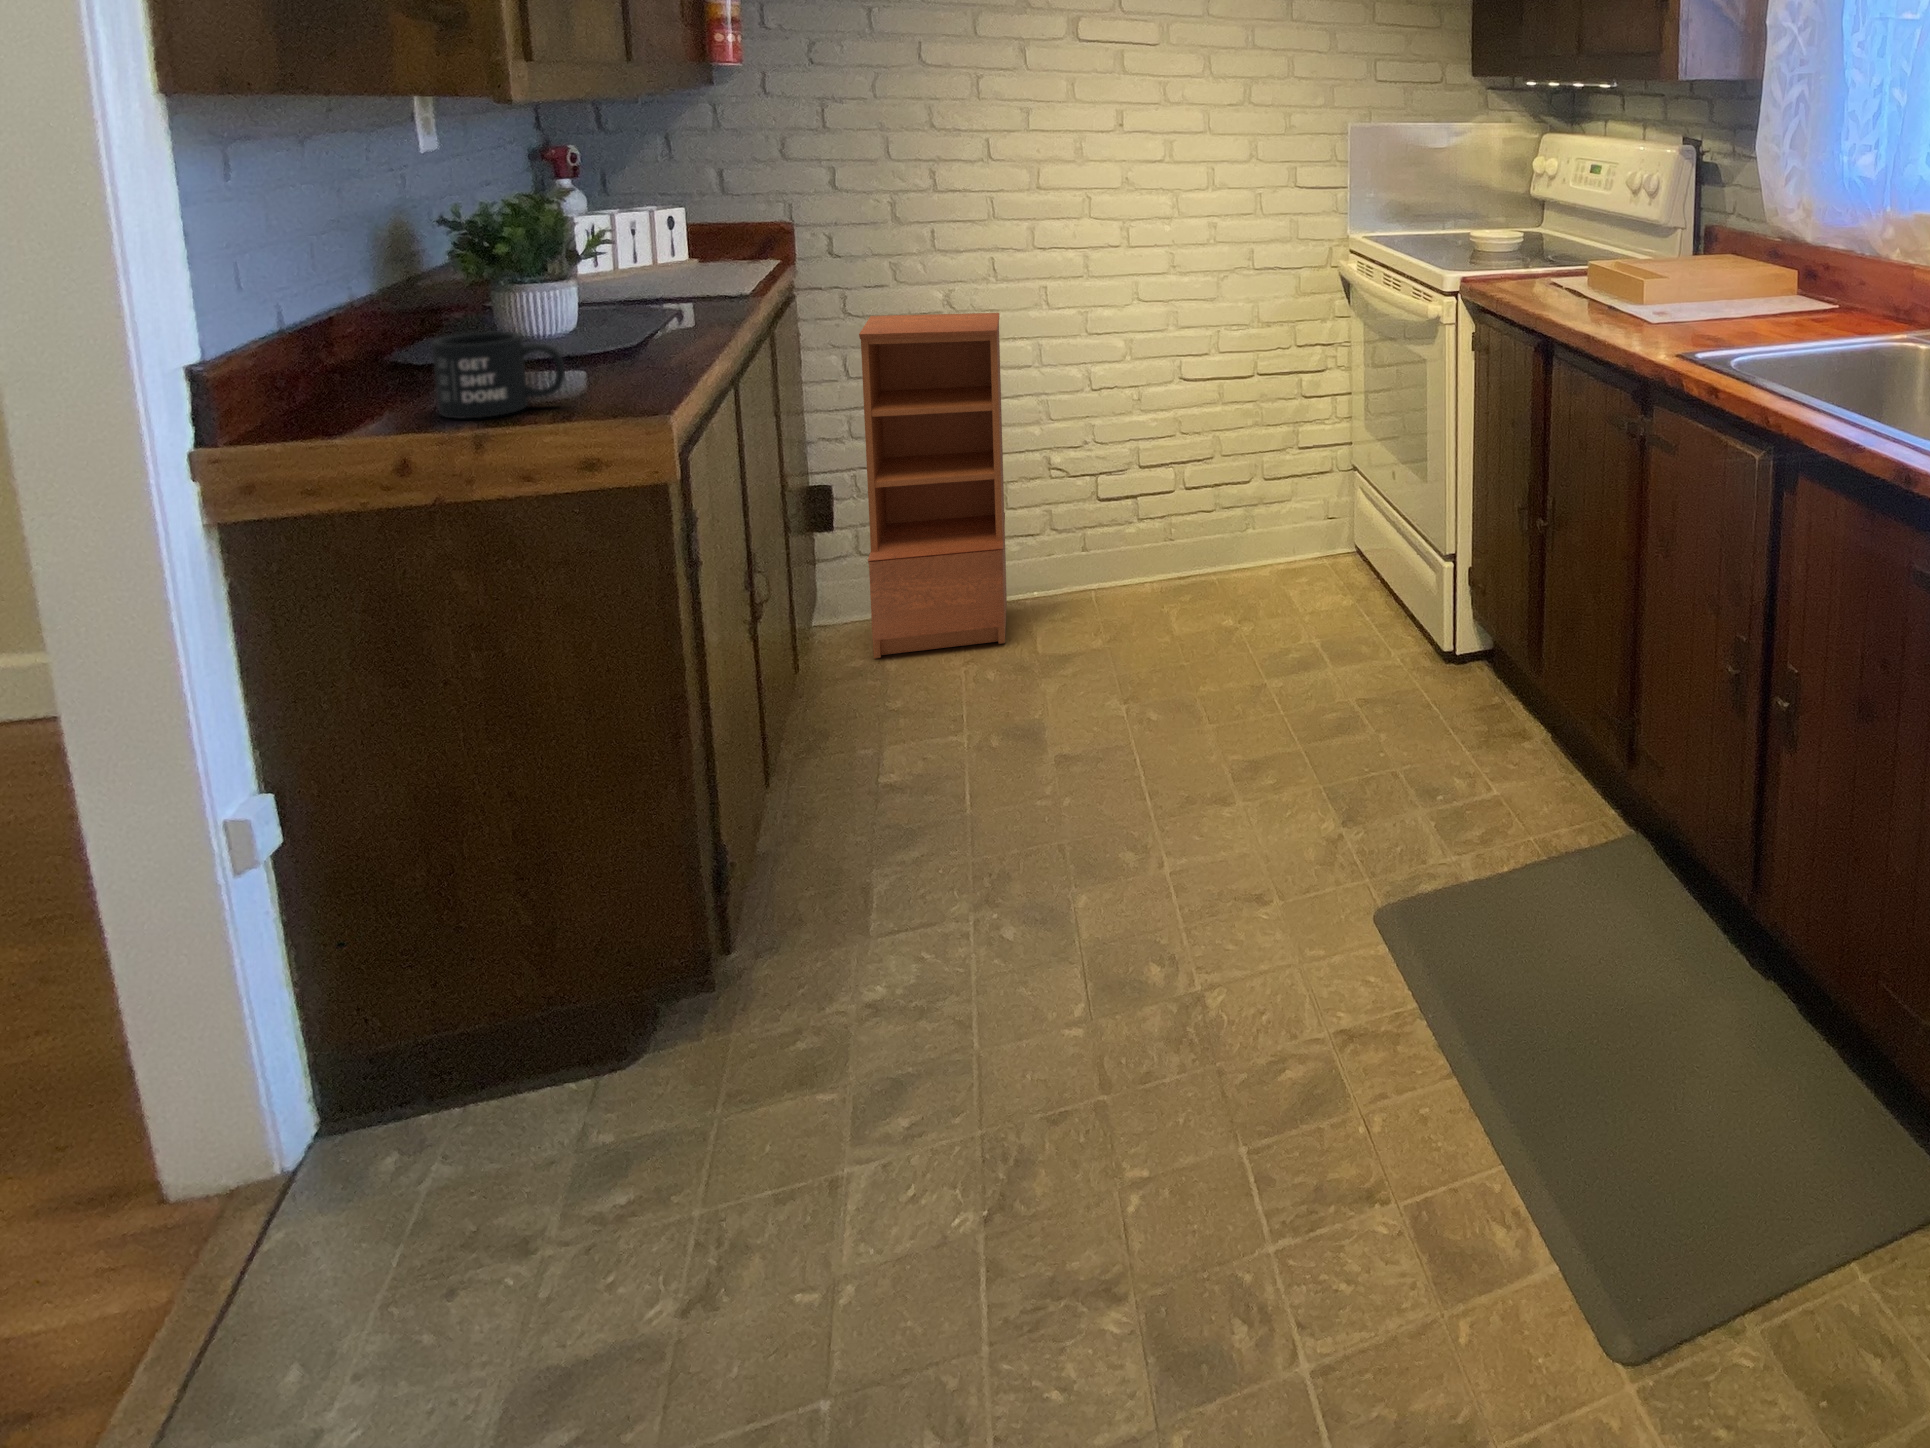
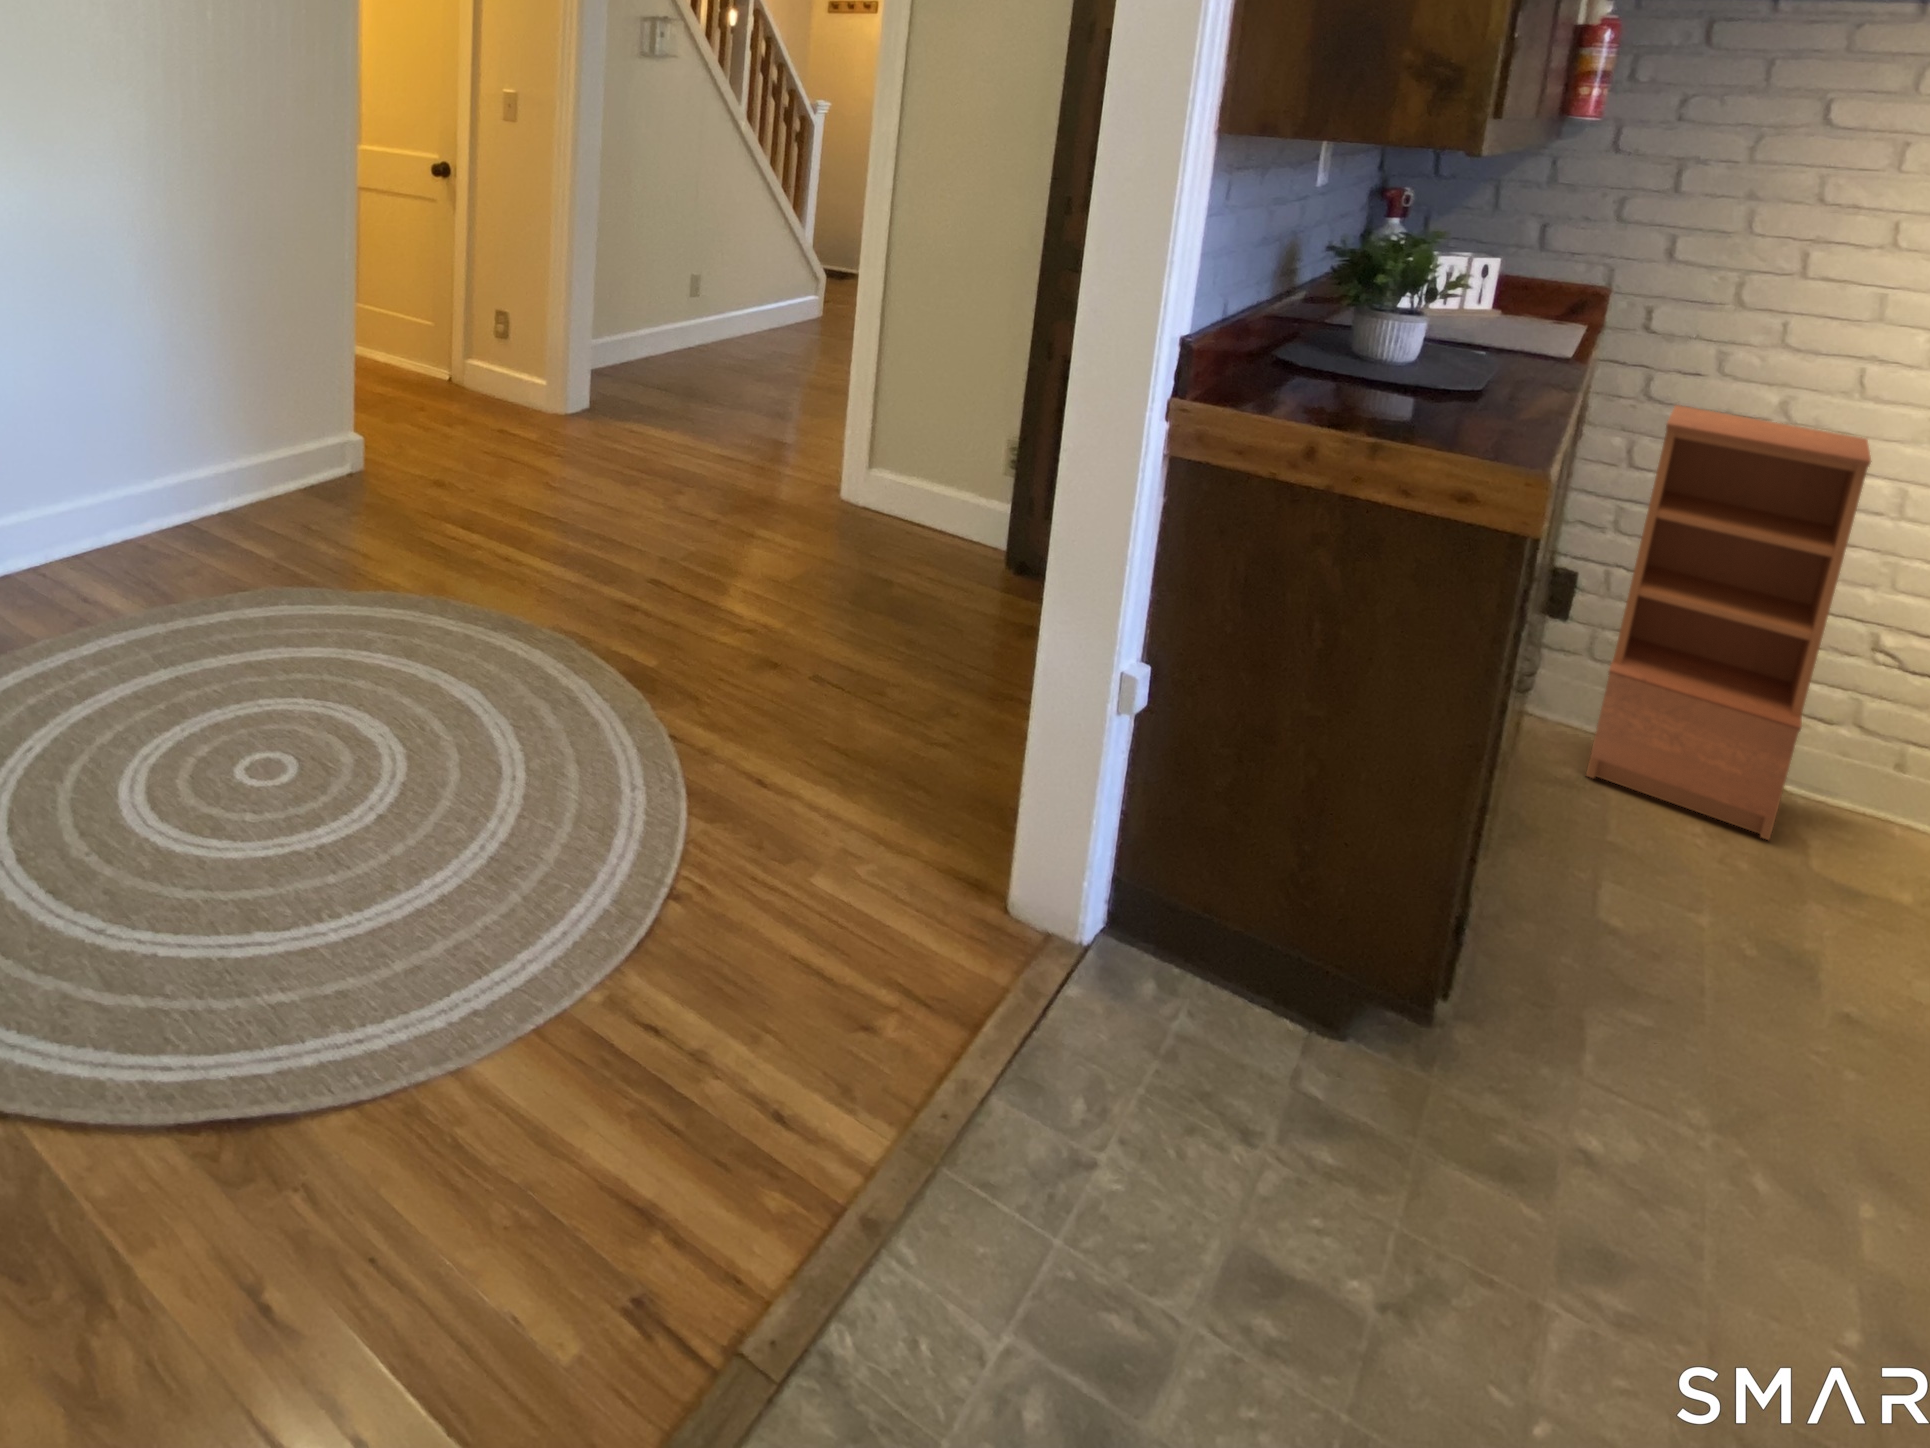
mug: present [432,331,565,419] -> none [1326,350,1436,428]

